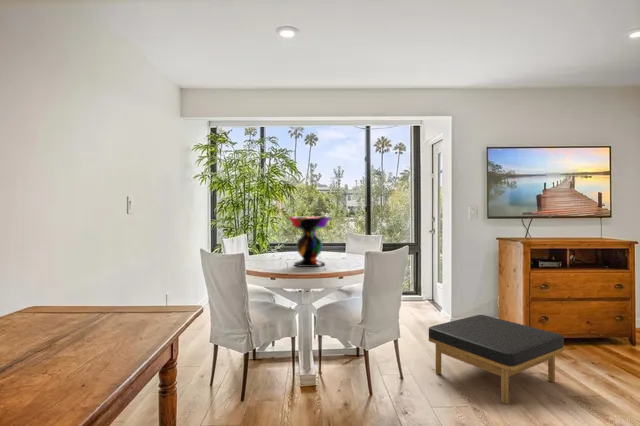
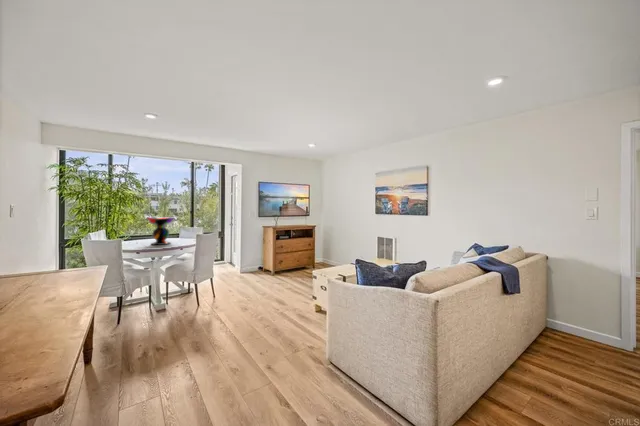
ottoman: present [428,315,564,404] -> none [229,263,286,295]

